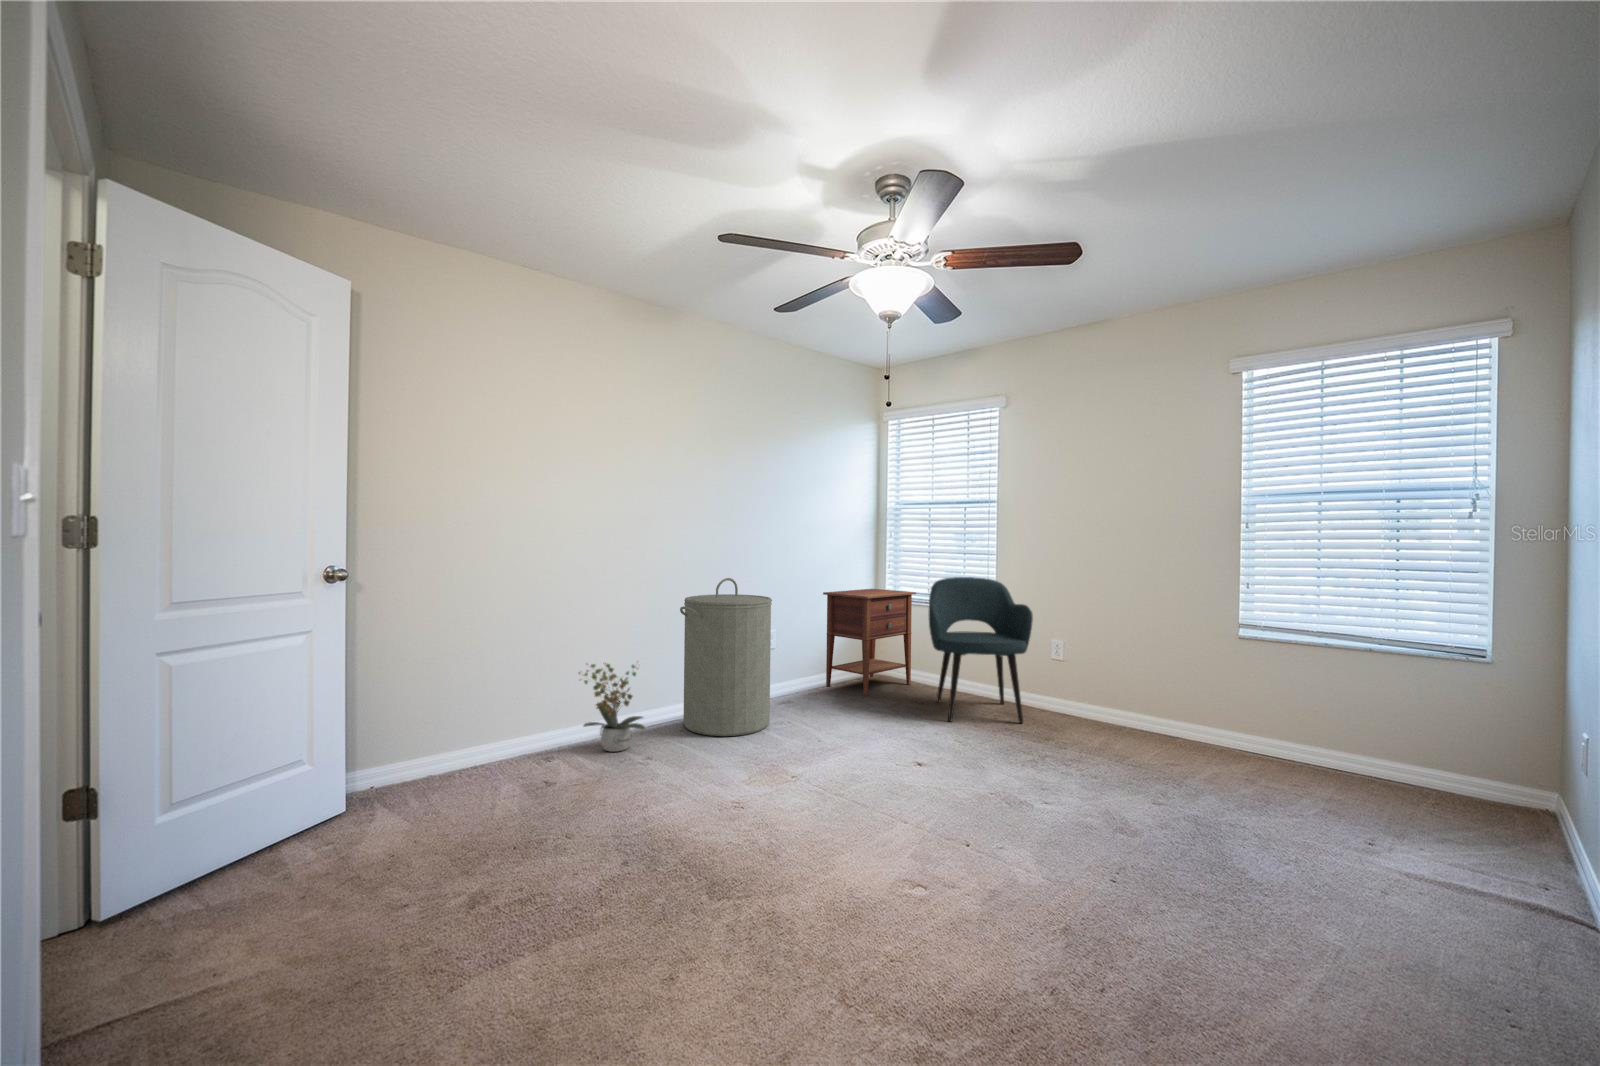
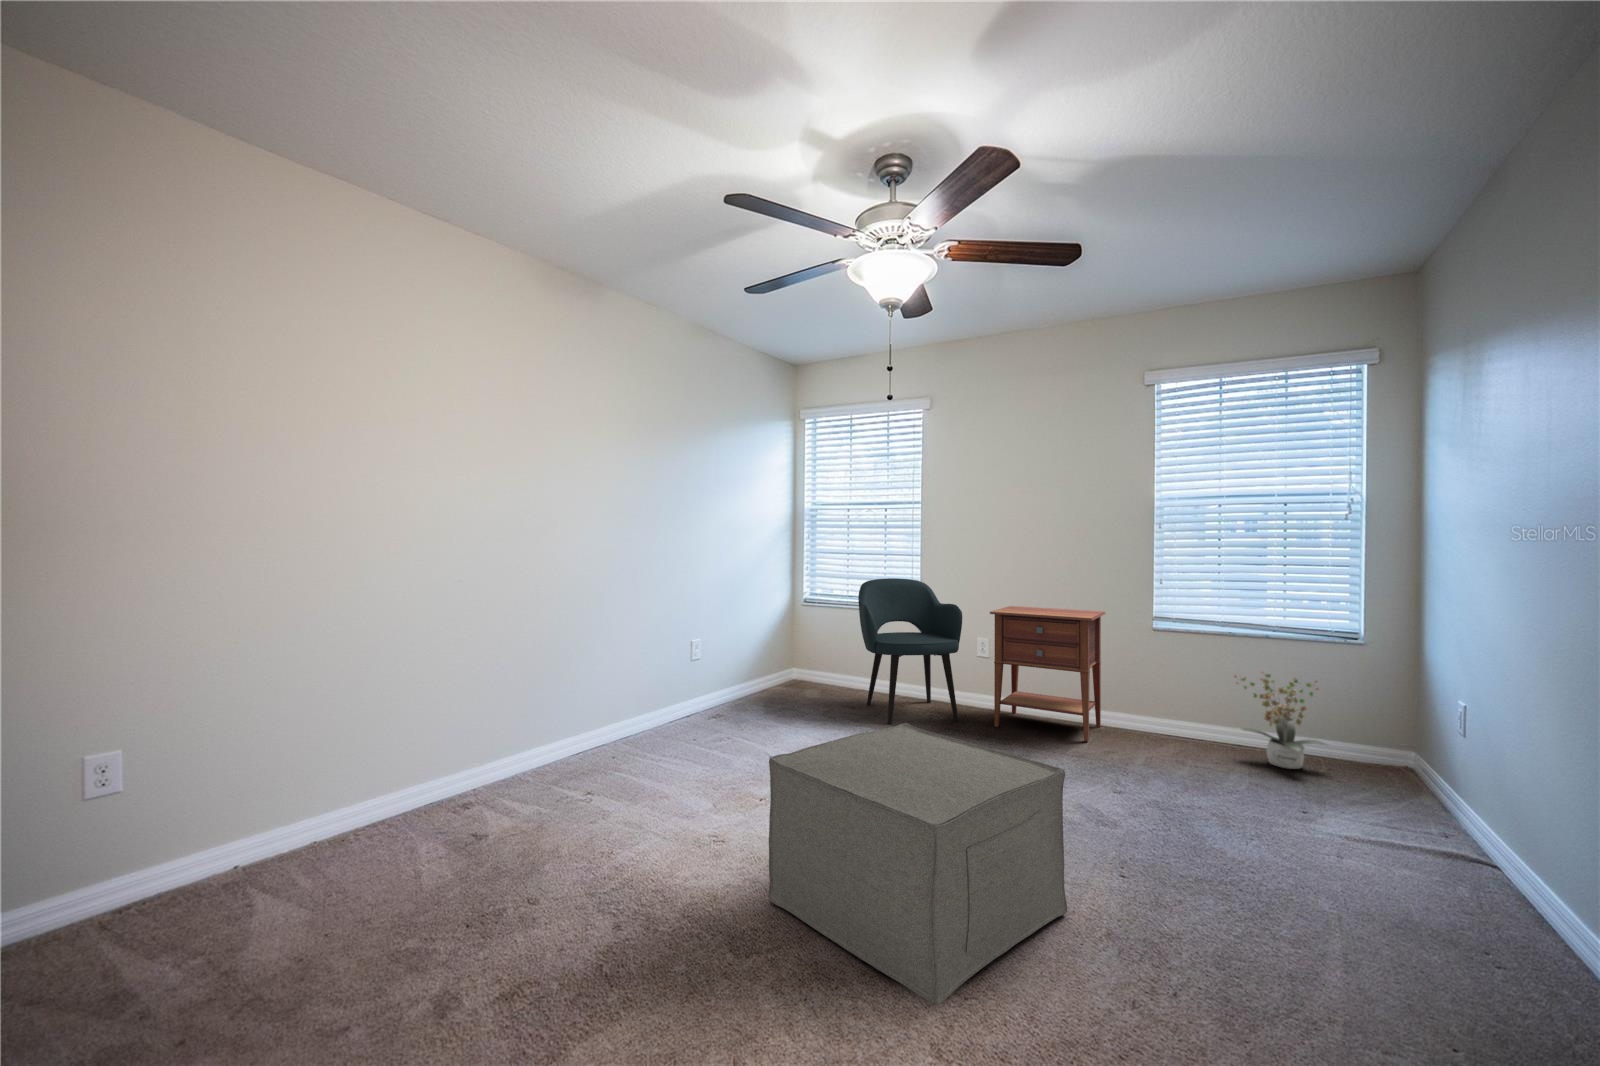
laundry hamper: present [680,578,772,736] -> none [614,585,712,759]
nightstand: present [823,589,916,696] -> present [990,606,1105,741]
potted plant: present [579,663,644,752] -> present [1235,674,1326,769]
ottoman: none [757,714,1033,960] -> present [769,723,1067,1005]

